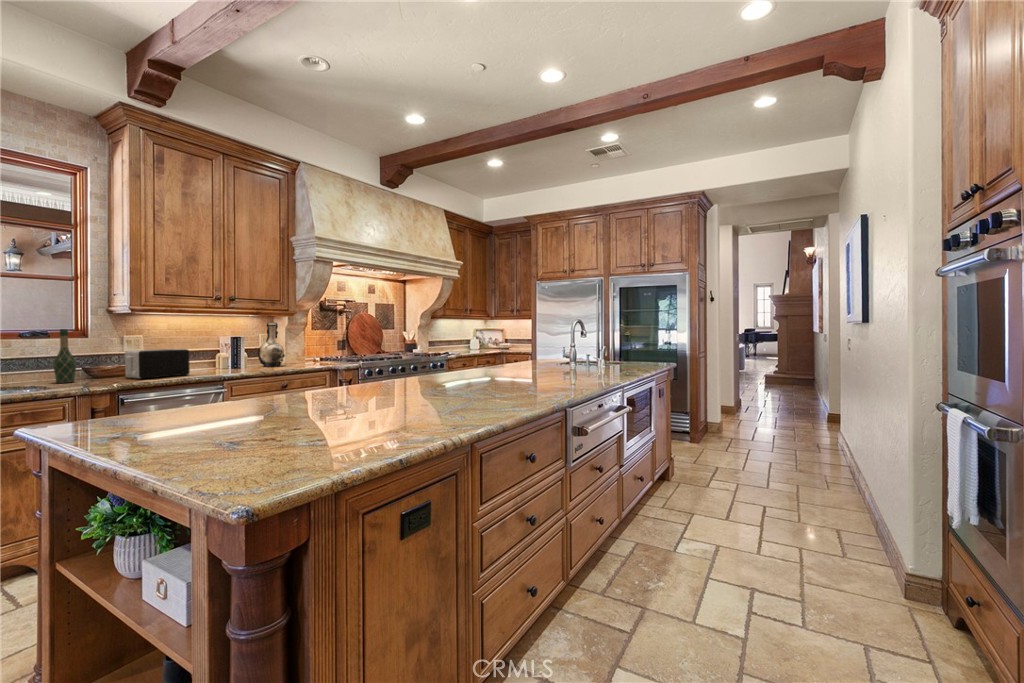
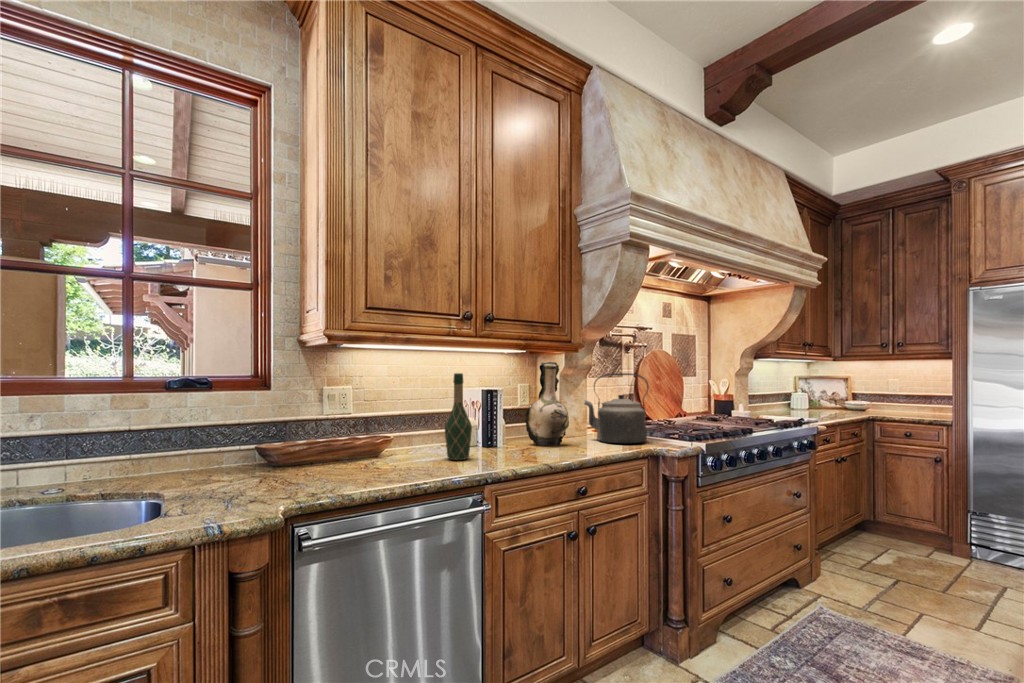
kettle: none [297,328,333,365] -> present [584,373,649,443]
wine bottle: present [53,329,76,383] -> present [445,373,472,460]
toaster: present [125,349,190,379] -> none [320,412,425,475]

